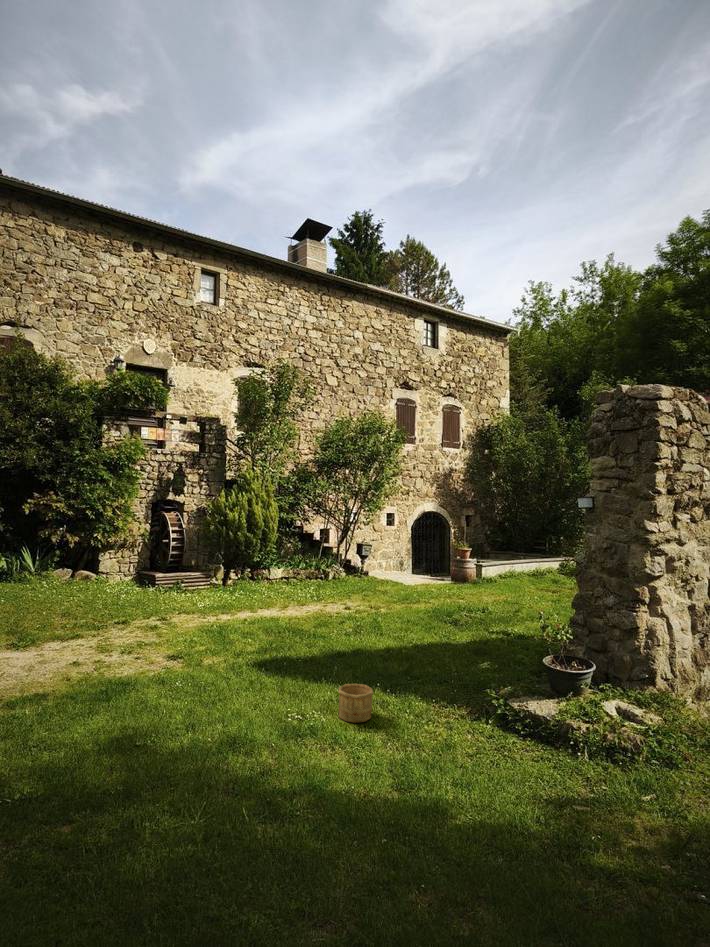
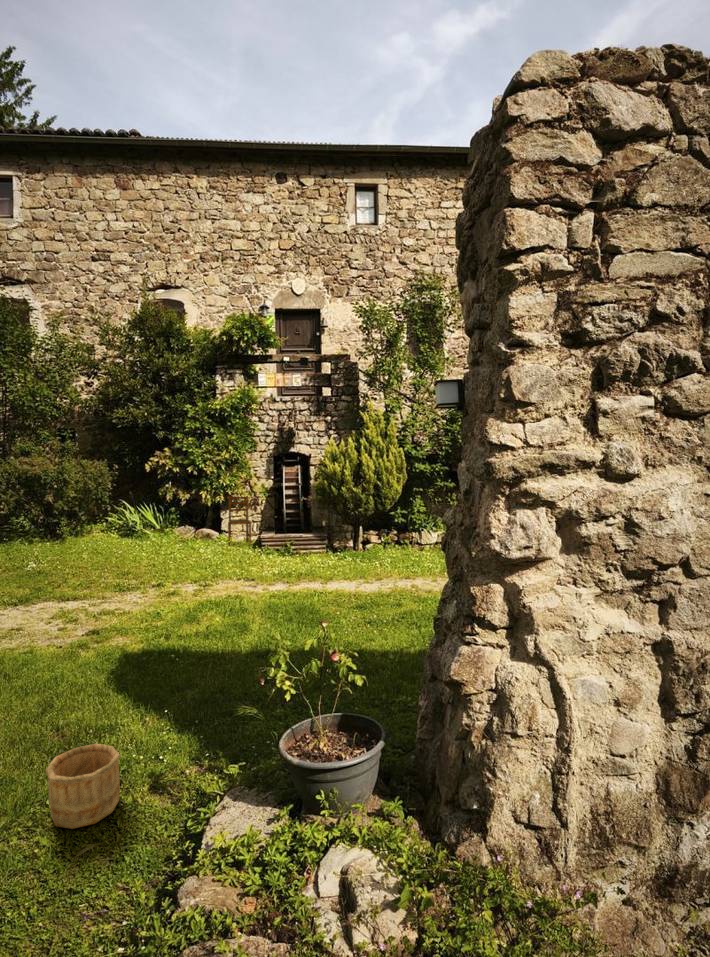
chair: none [110,538,140,585] -> present [228,496,251,545]

